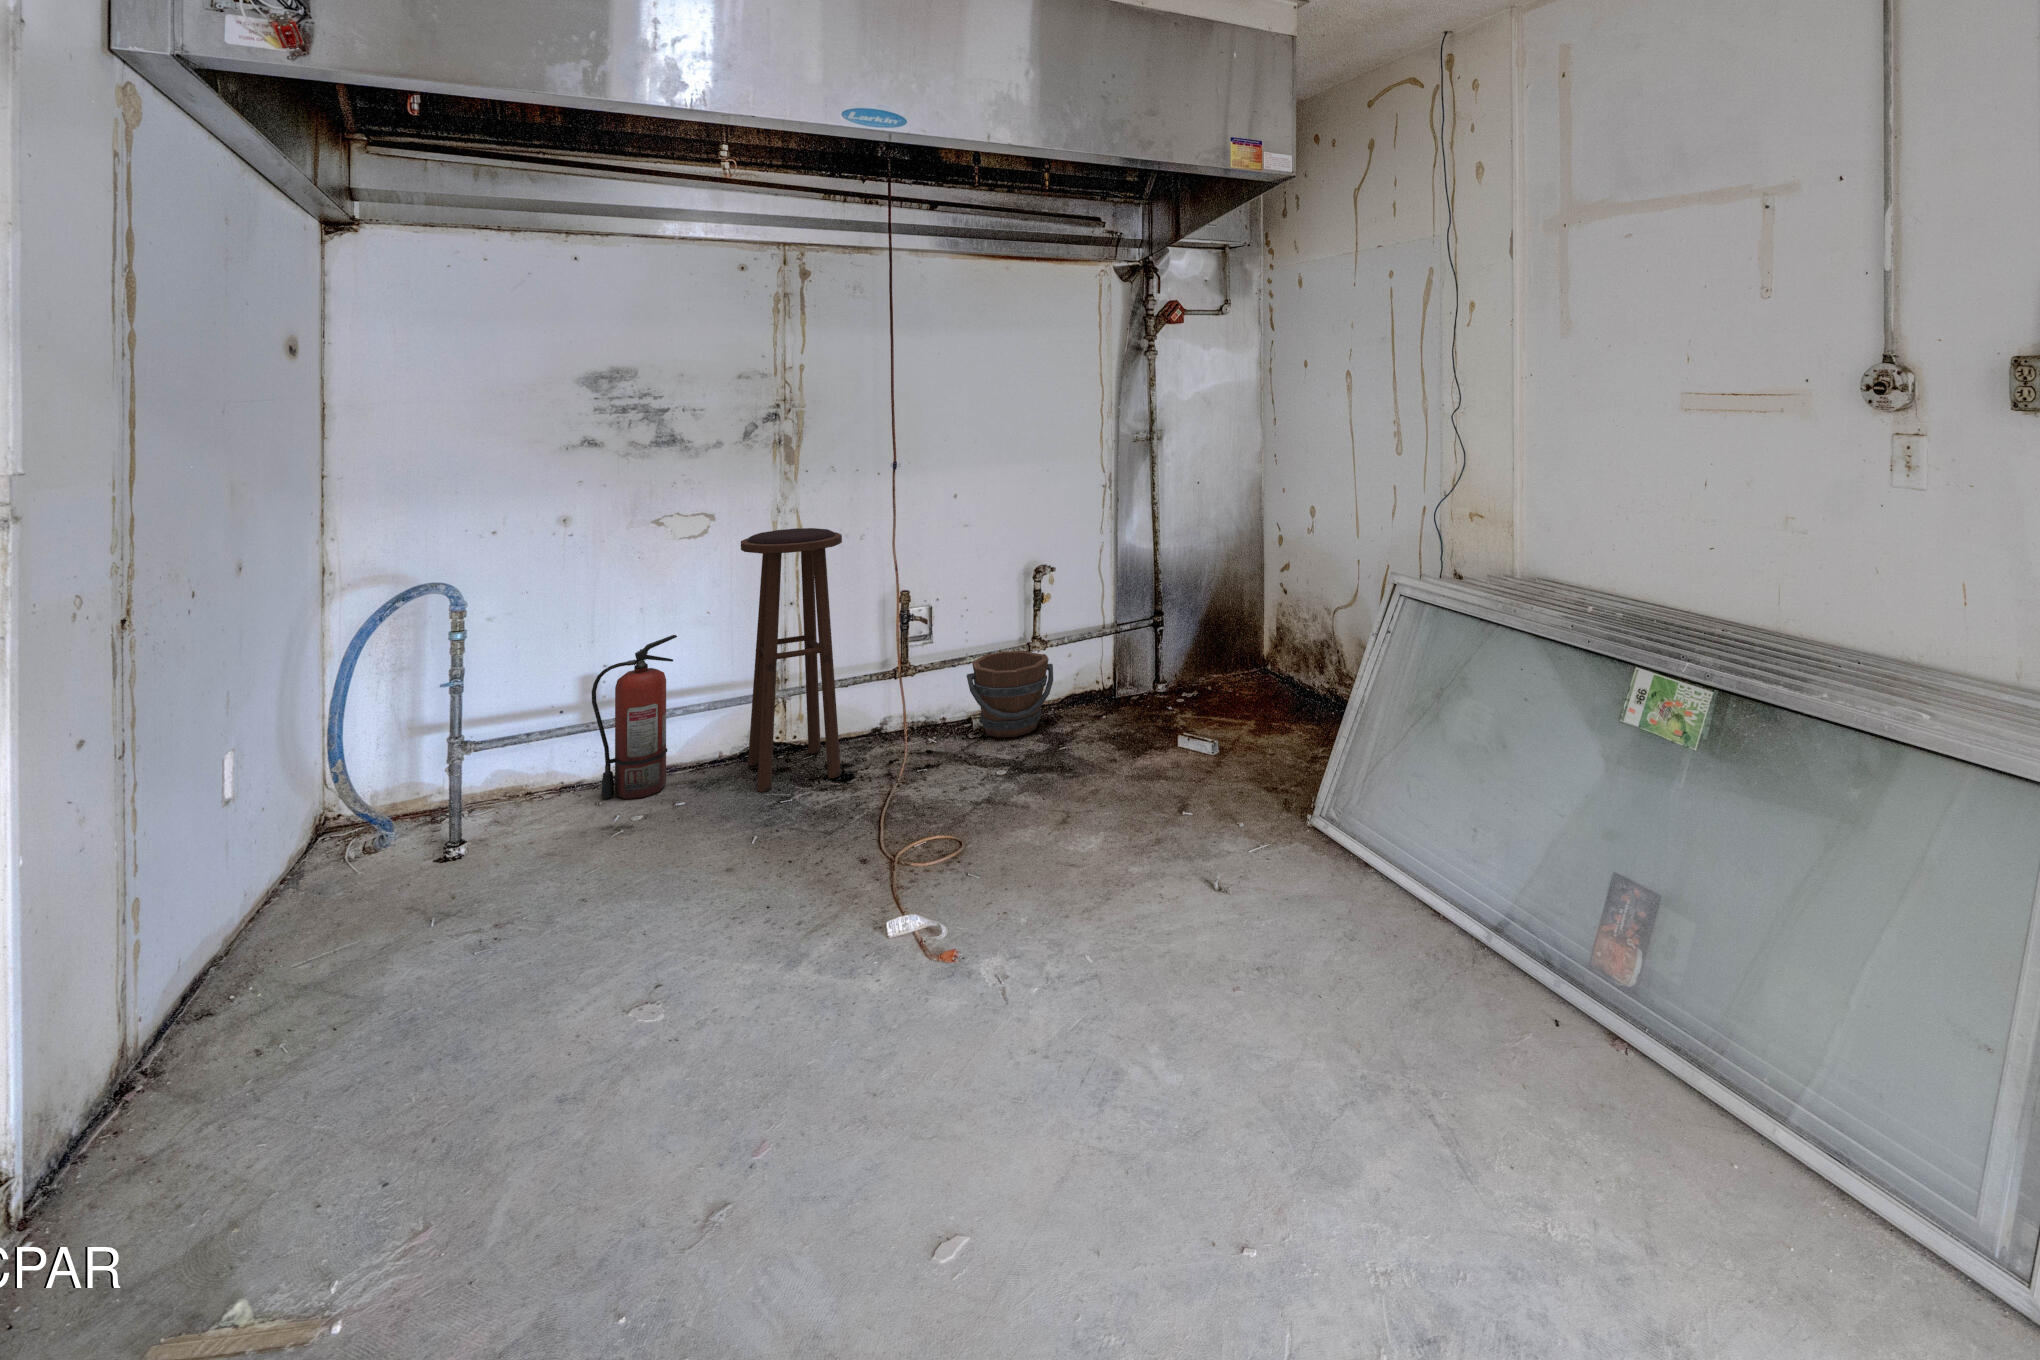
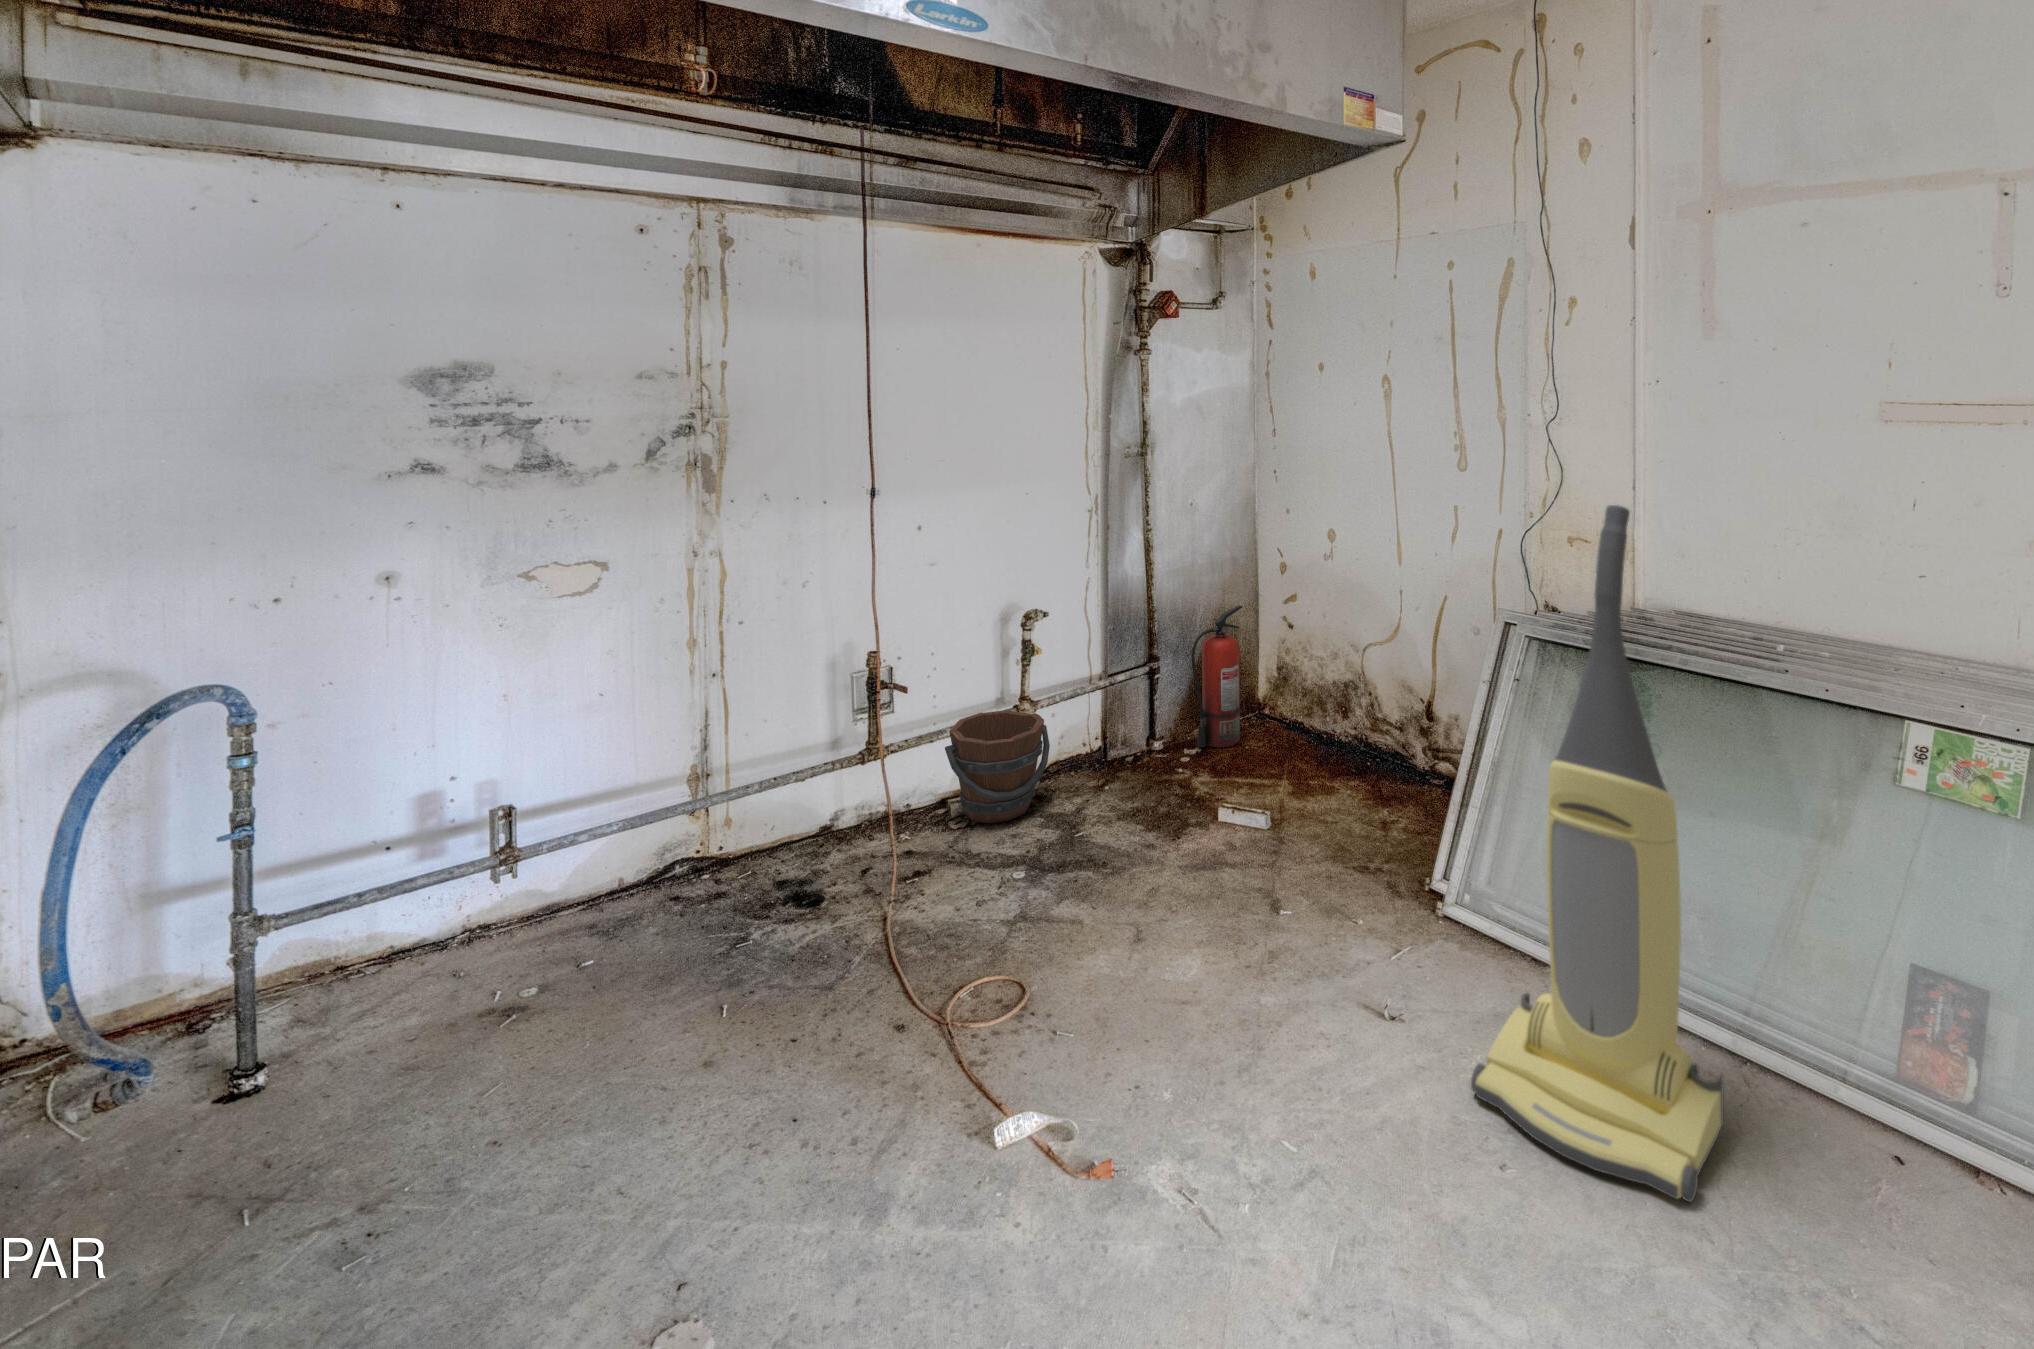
vacuum cleaner: none [1255,479,1437,1010] -> present [1471,505,1724,1202]
stool: present [741,528,842,792] -> none [661,575,803,937]
fire extinguisher: present [592,635,677,799] -> present [1192,605,1242,748]

